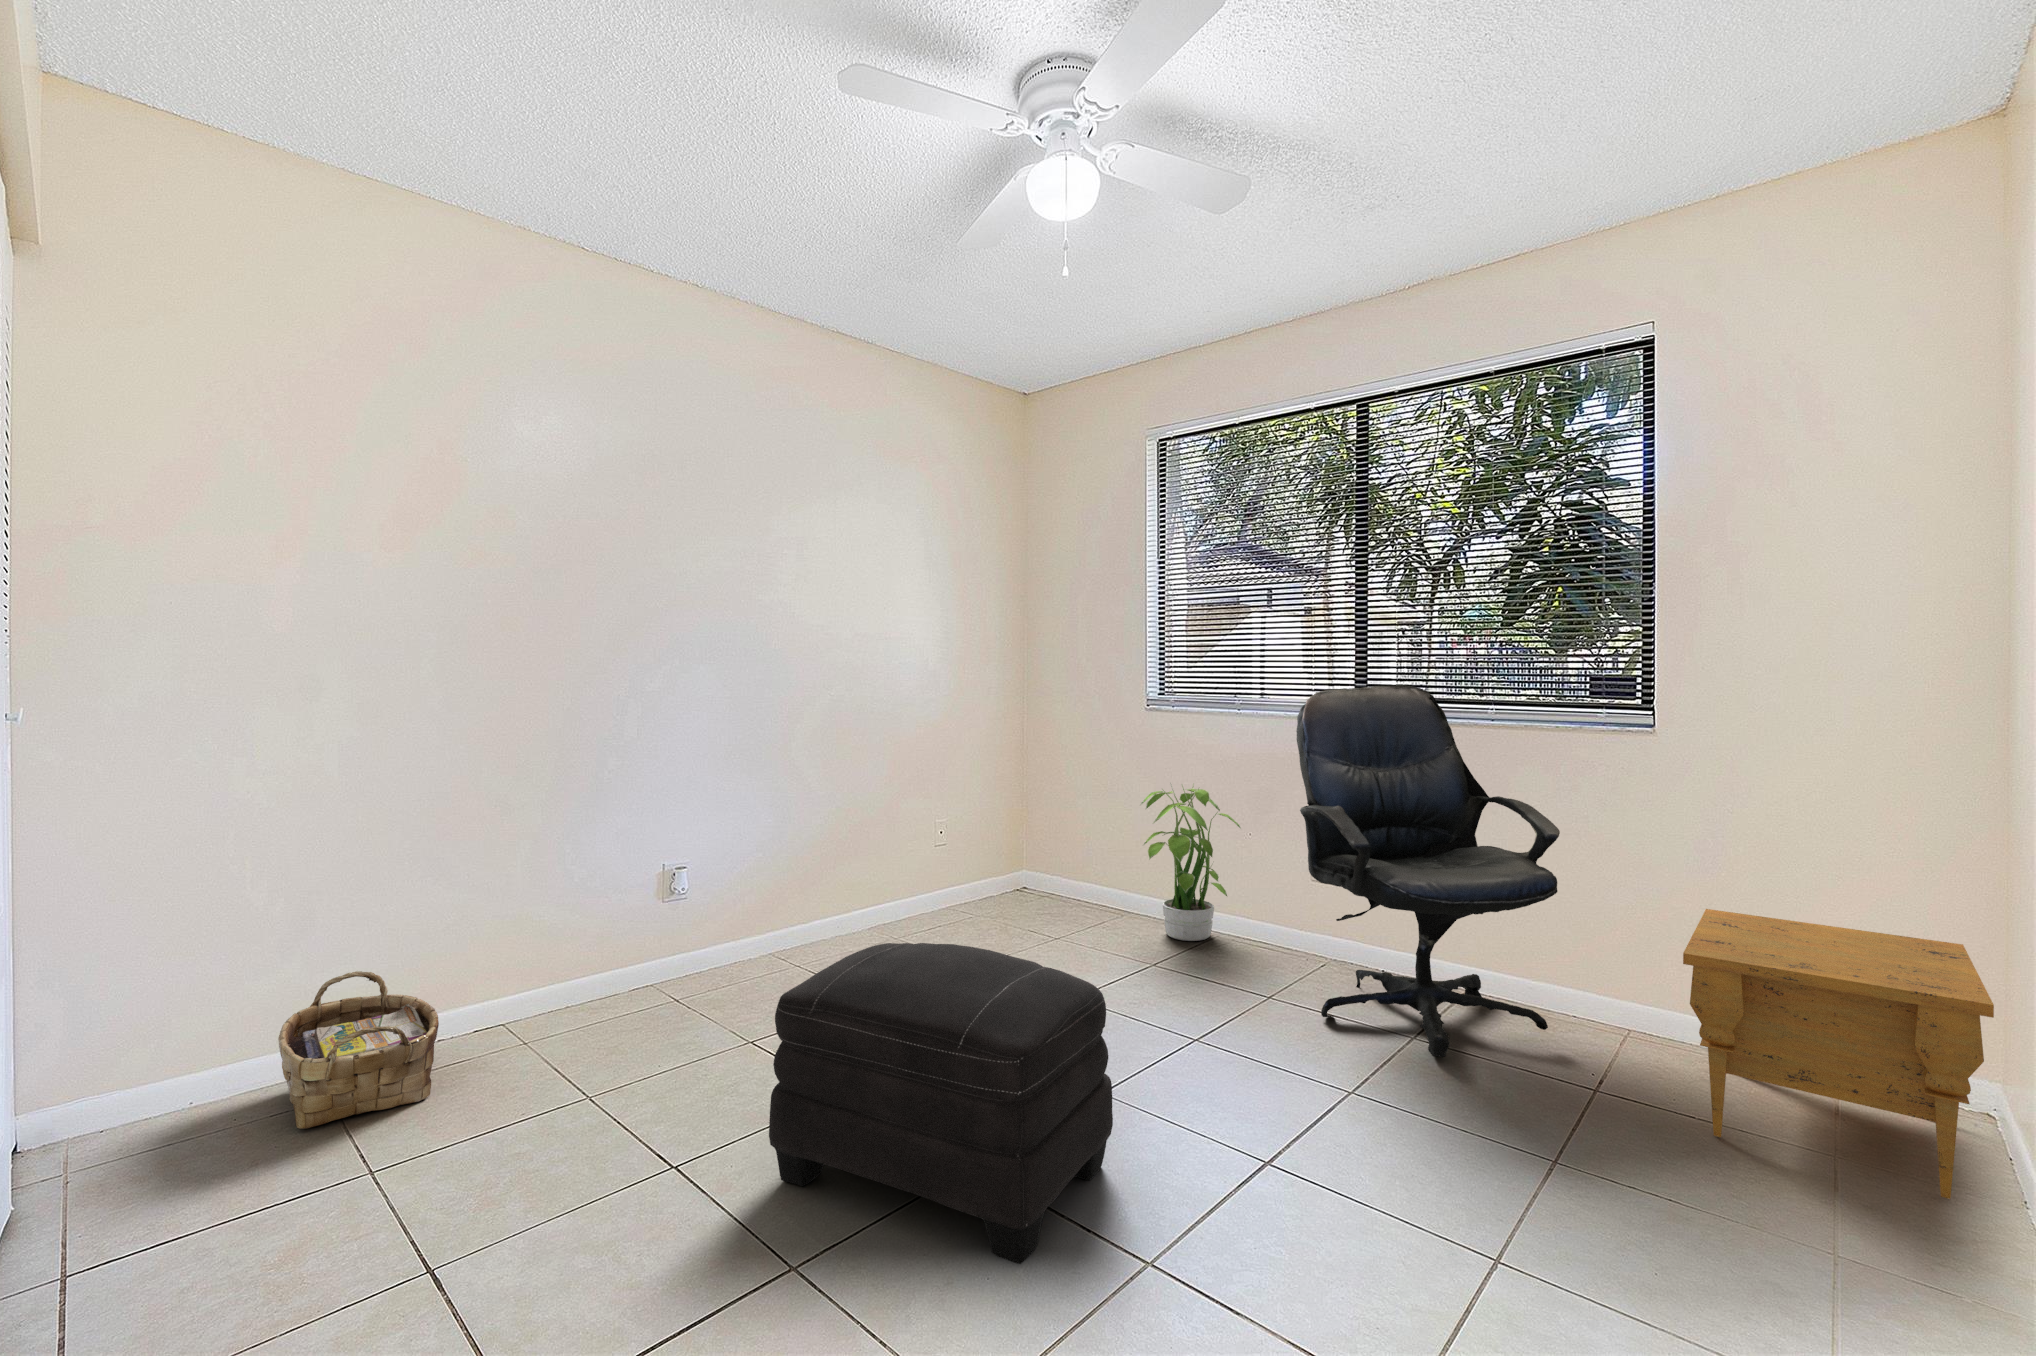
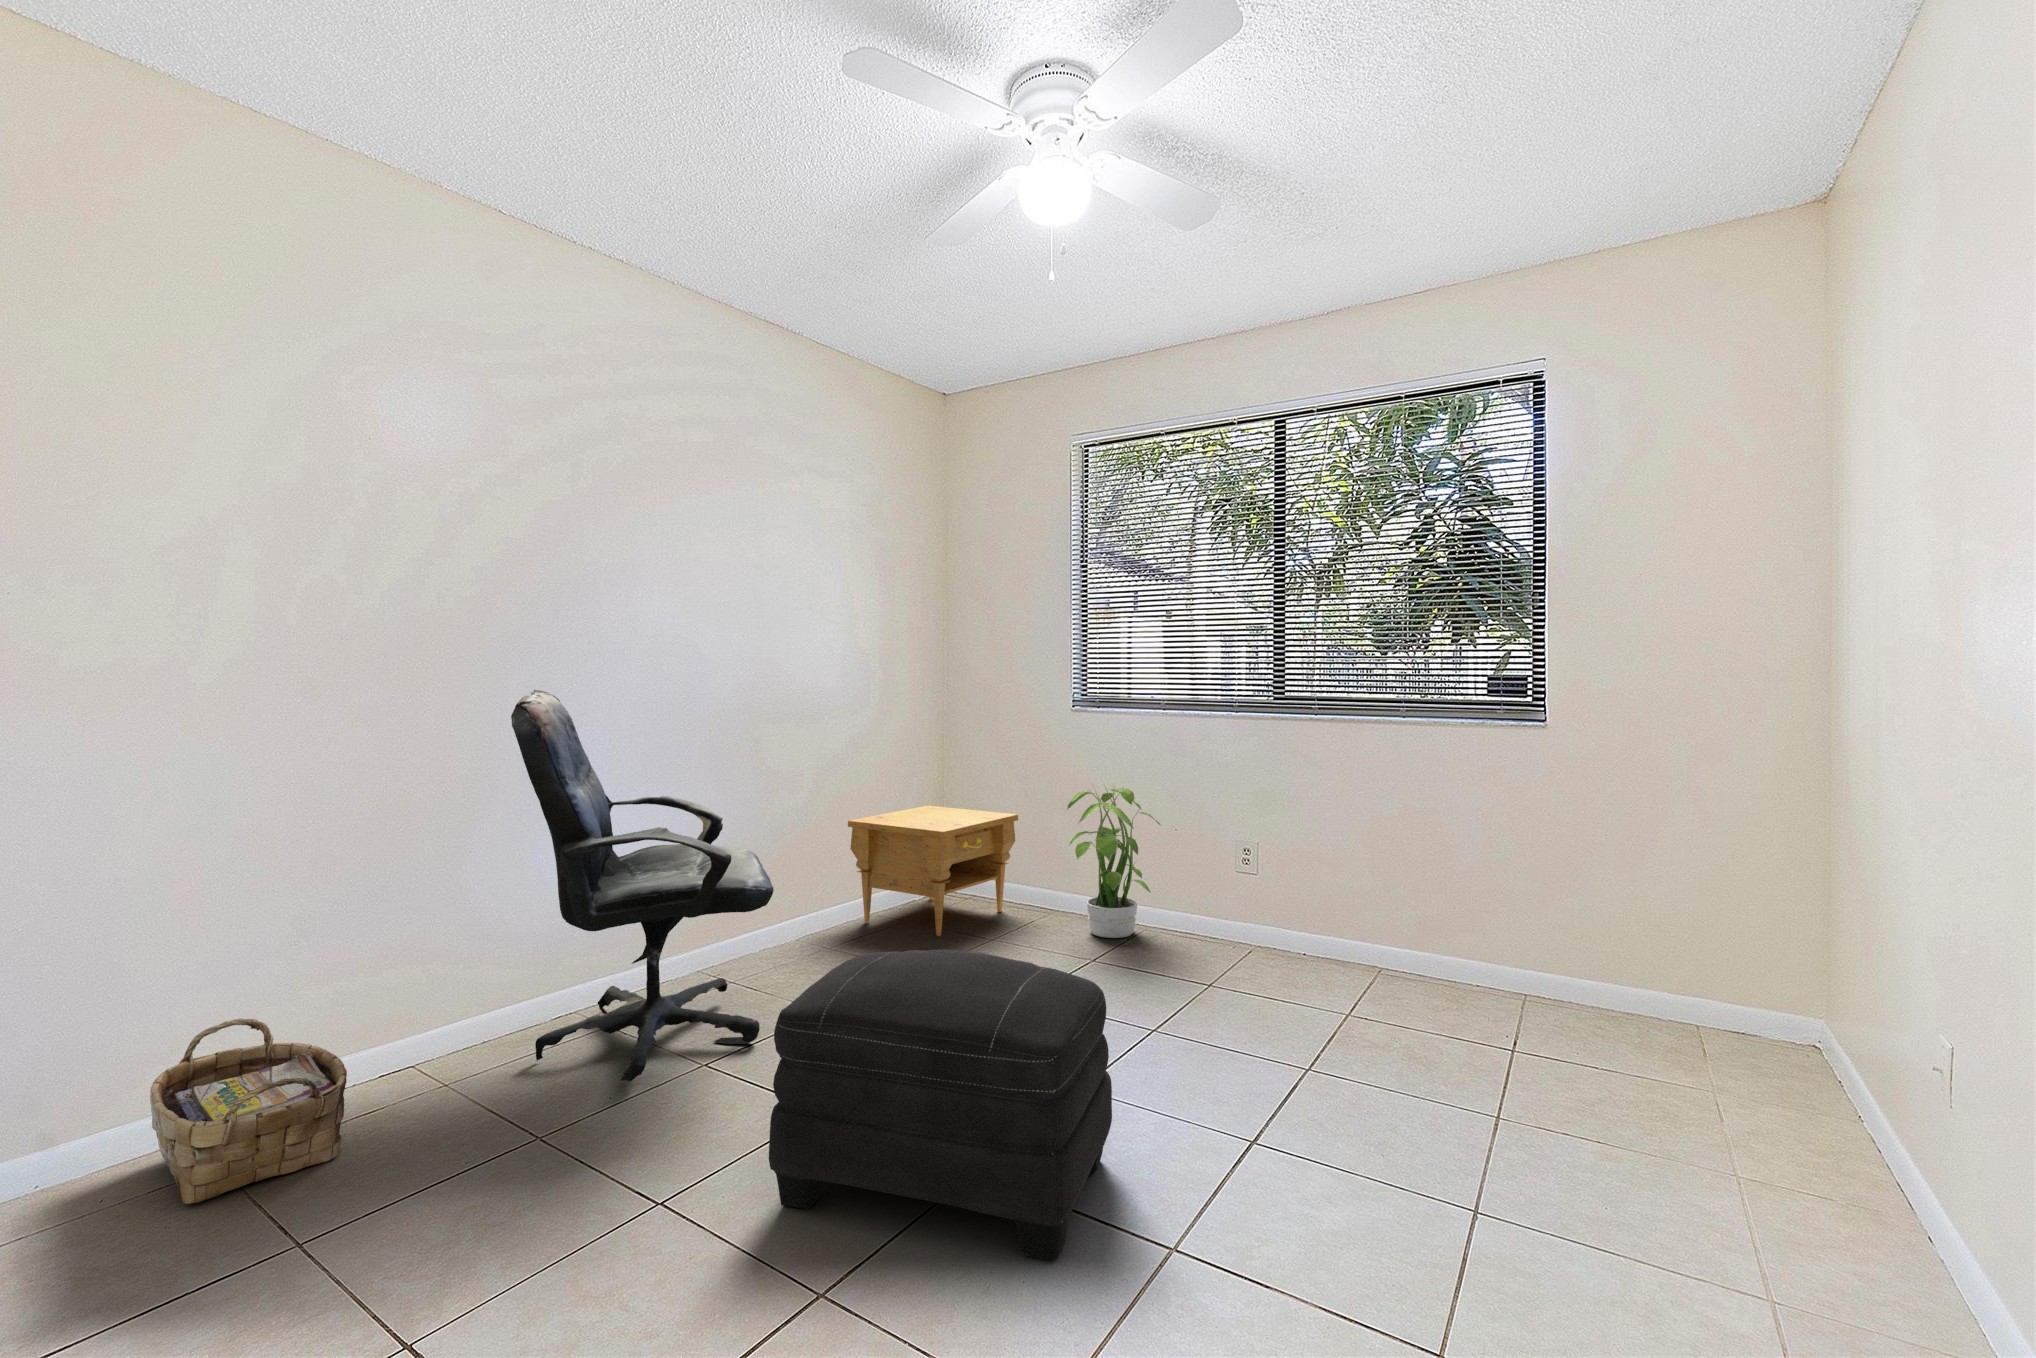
office chair: present [1296,685,1560,1057] -> present [511,690,774,1081]
nightstand: present [1683,909,1994,1199] -> present [848,806,1018,936]

